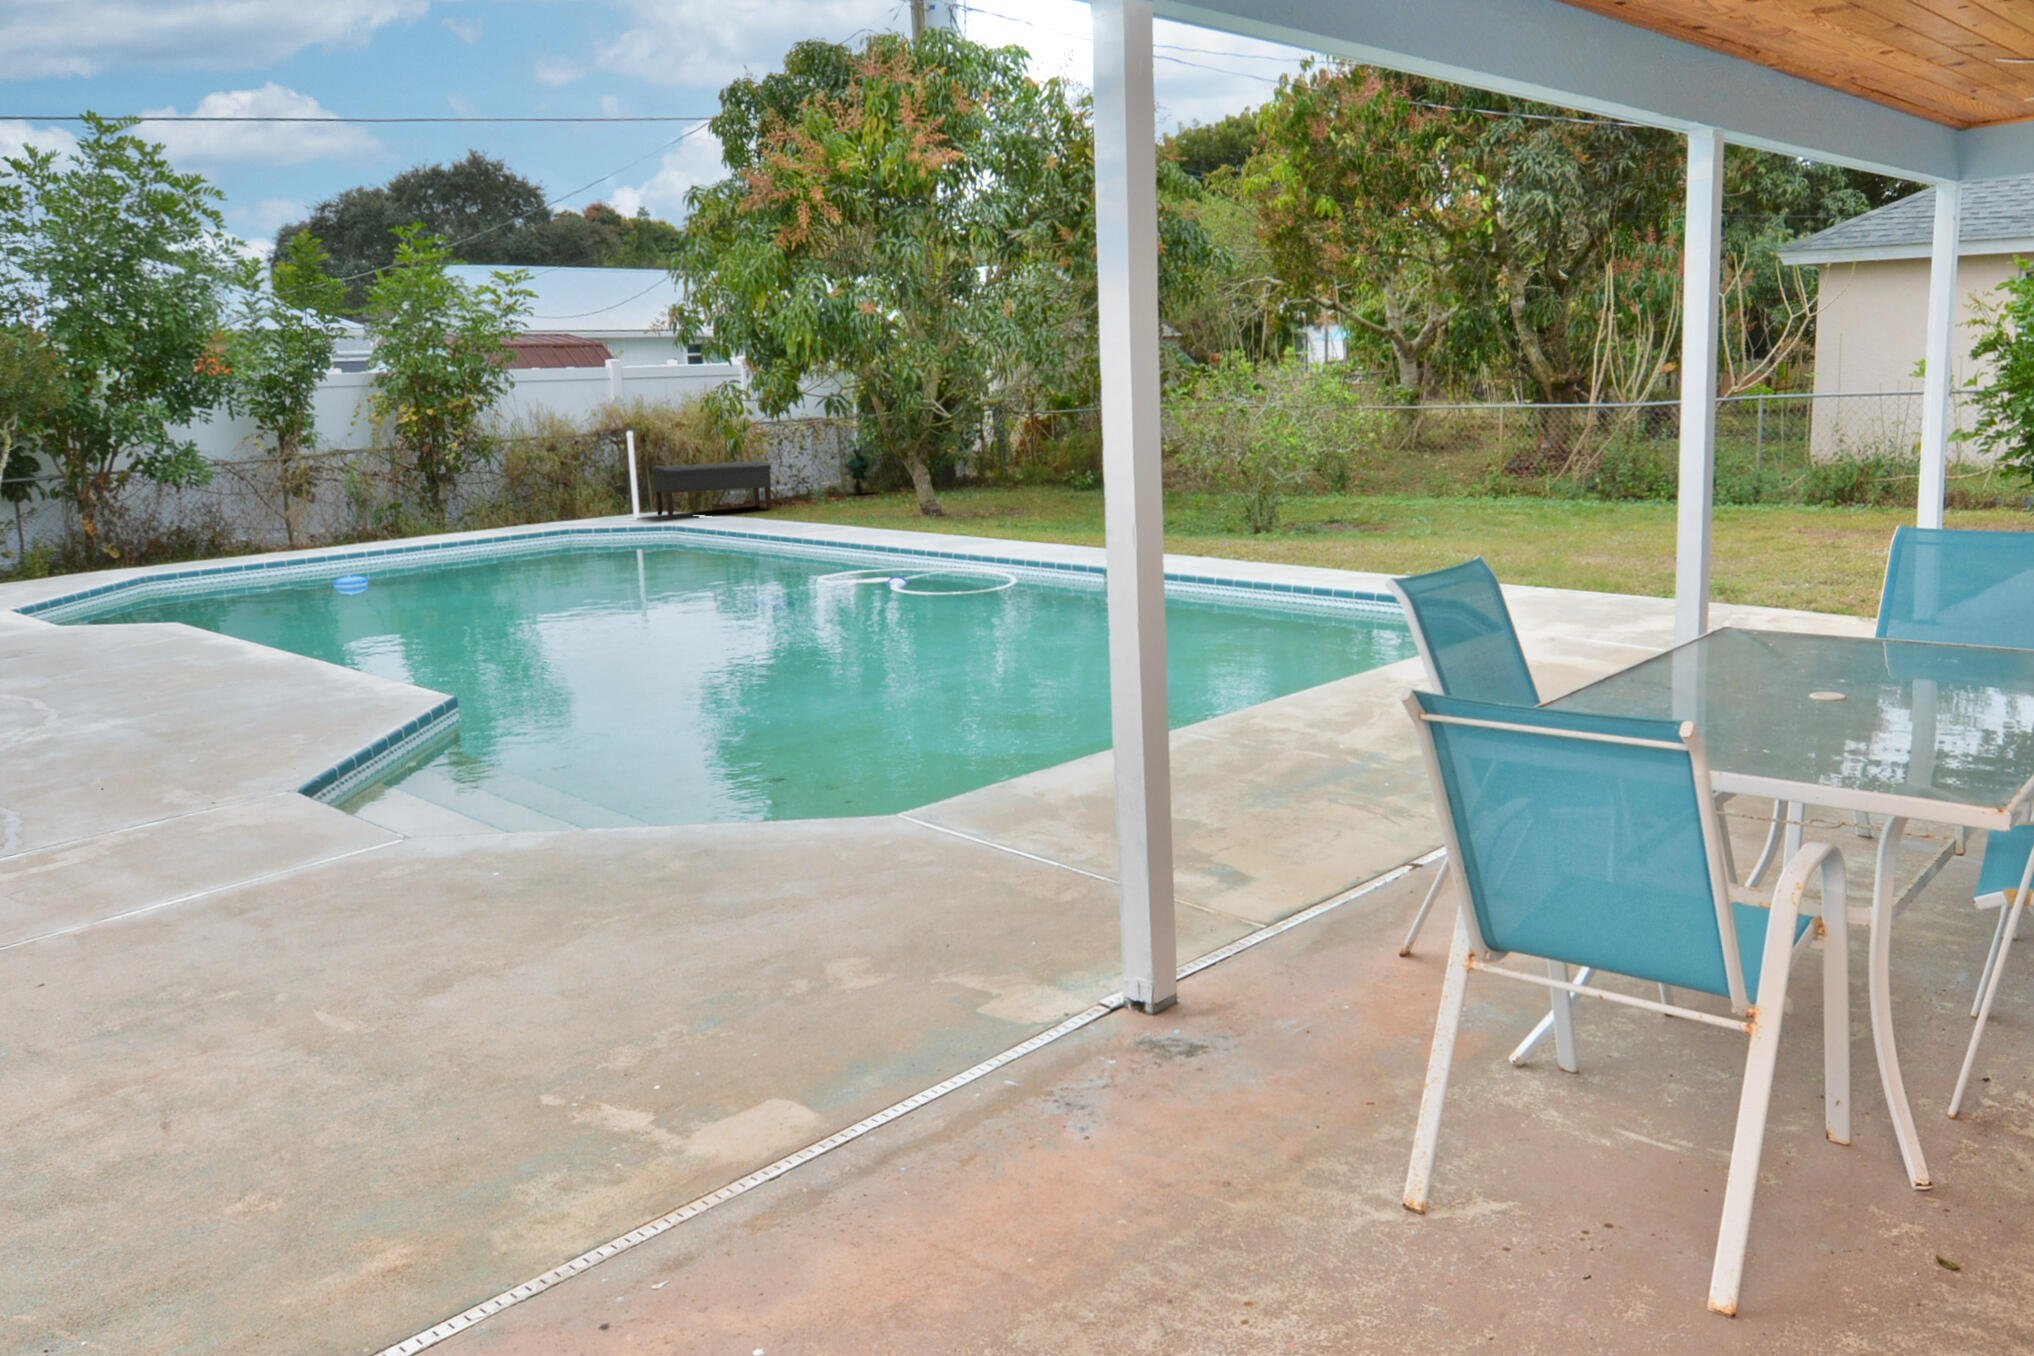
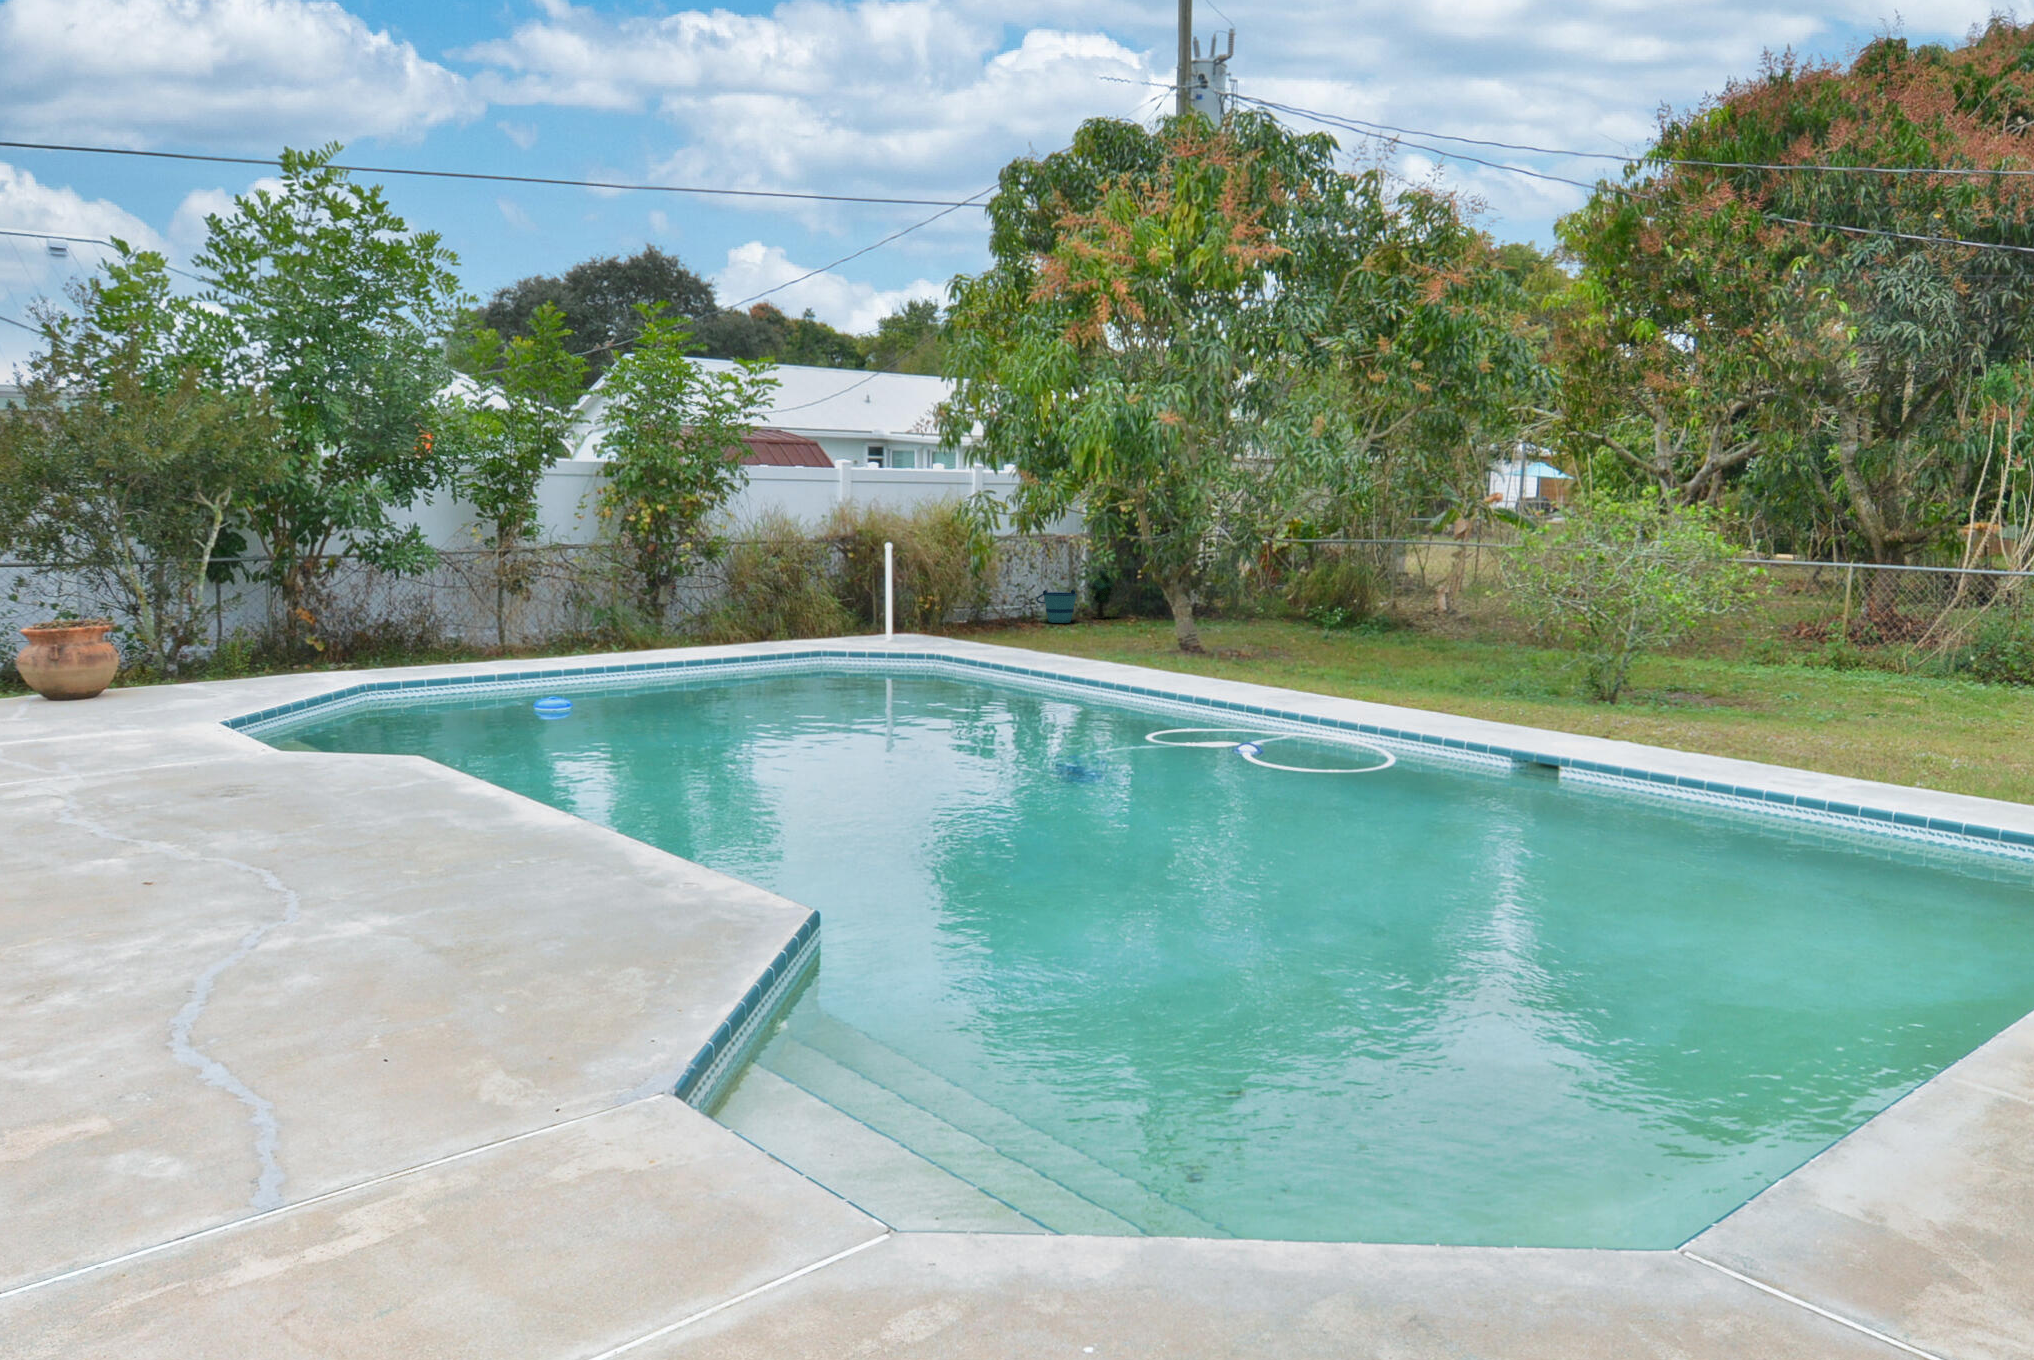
bench: present [651,461,772,517] -> none [888,577,1018,635]
bucket: none [796,469,833,500] -> present [1036,589,1077,623]

